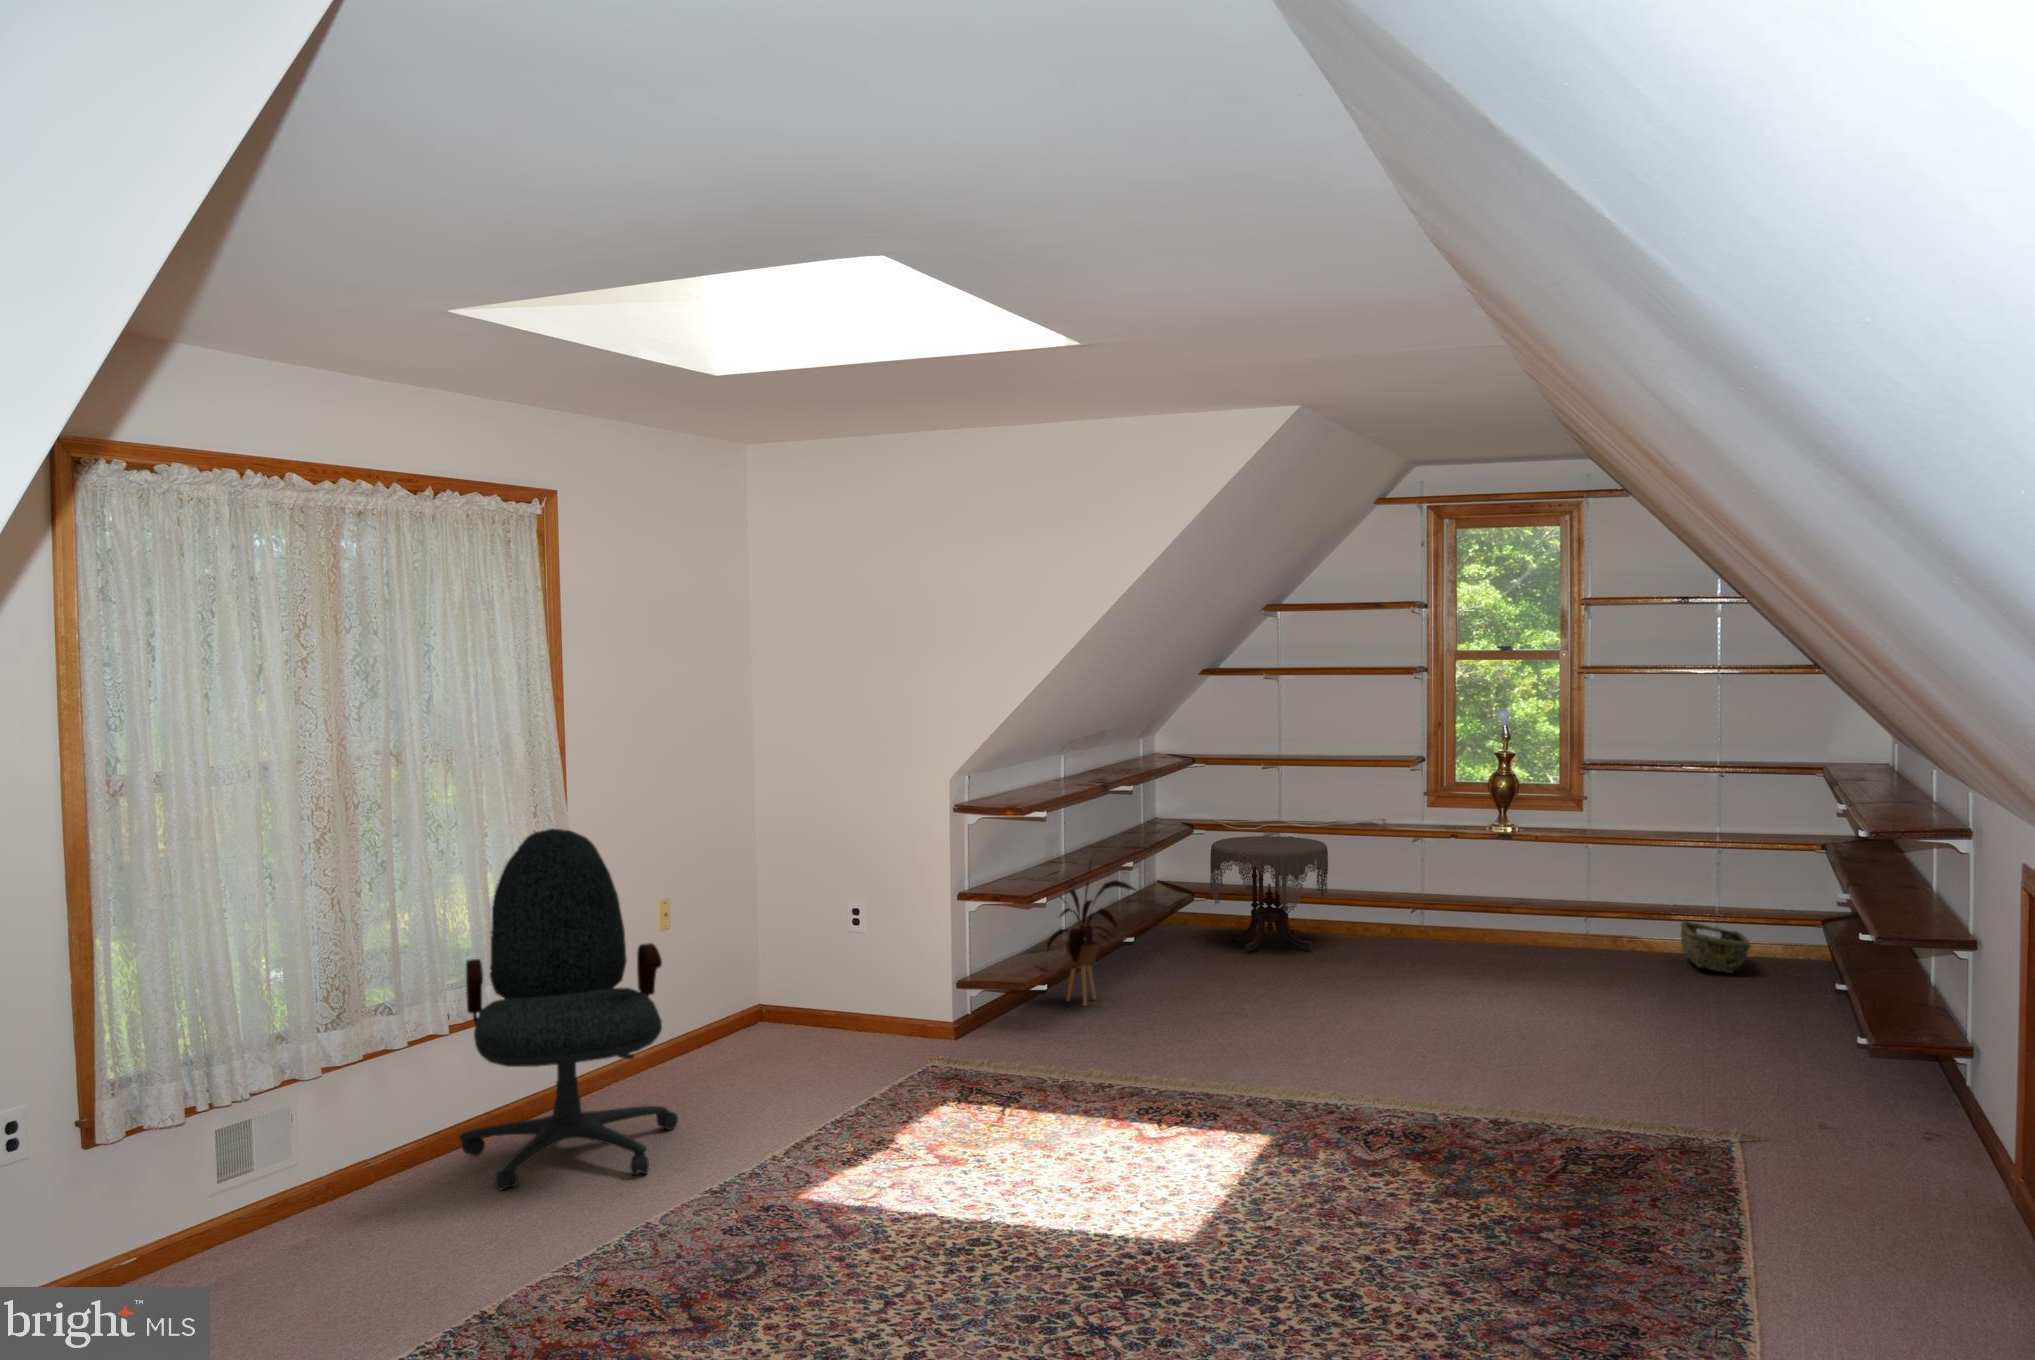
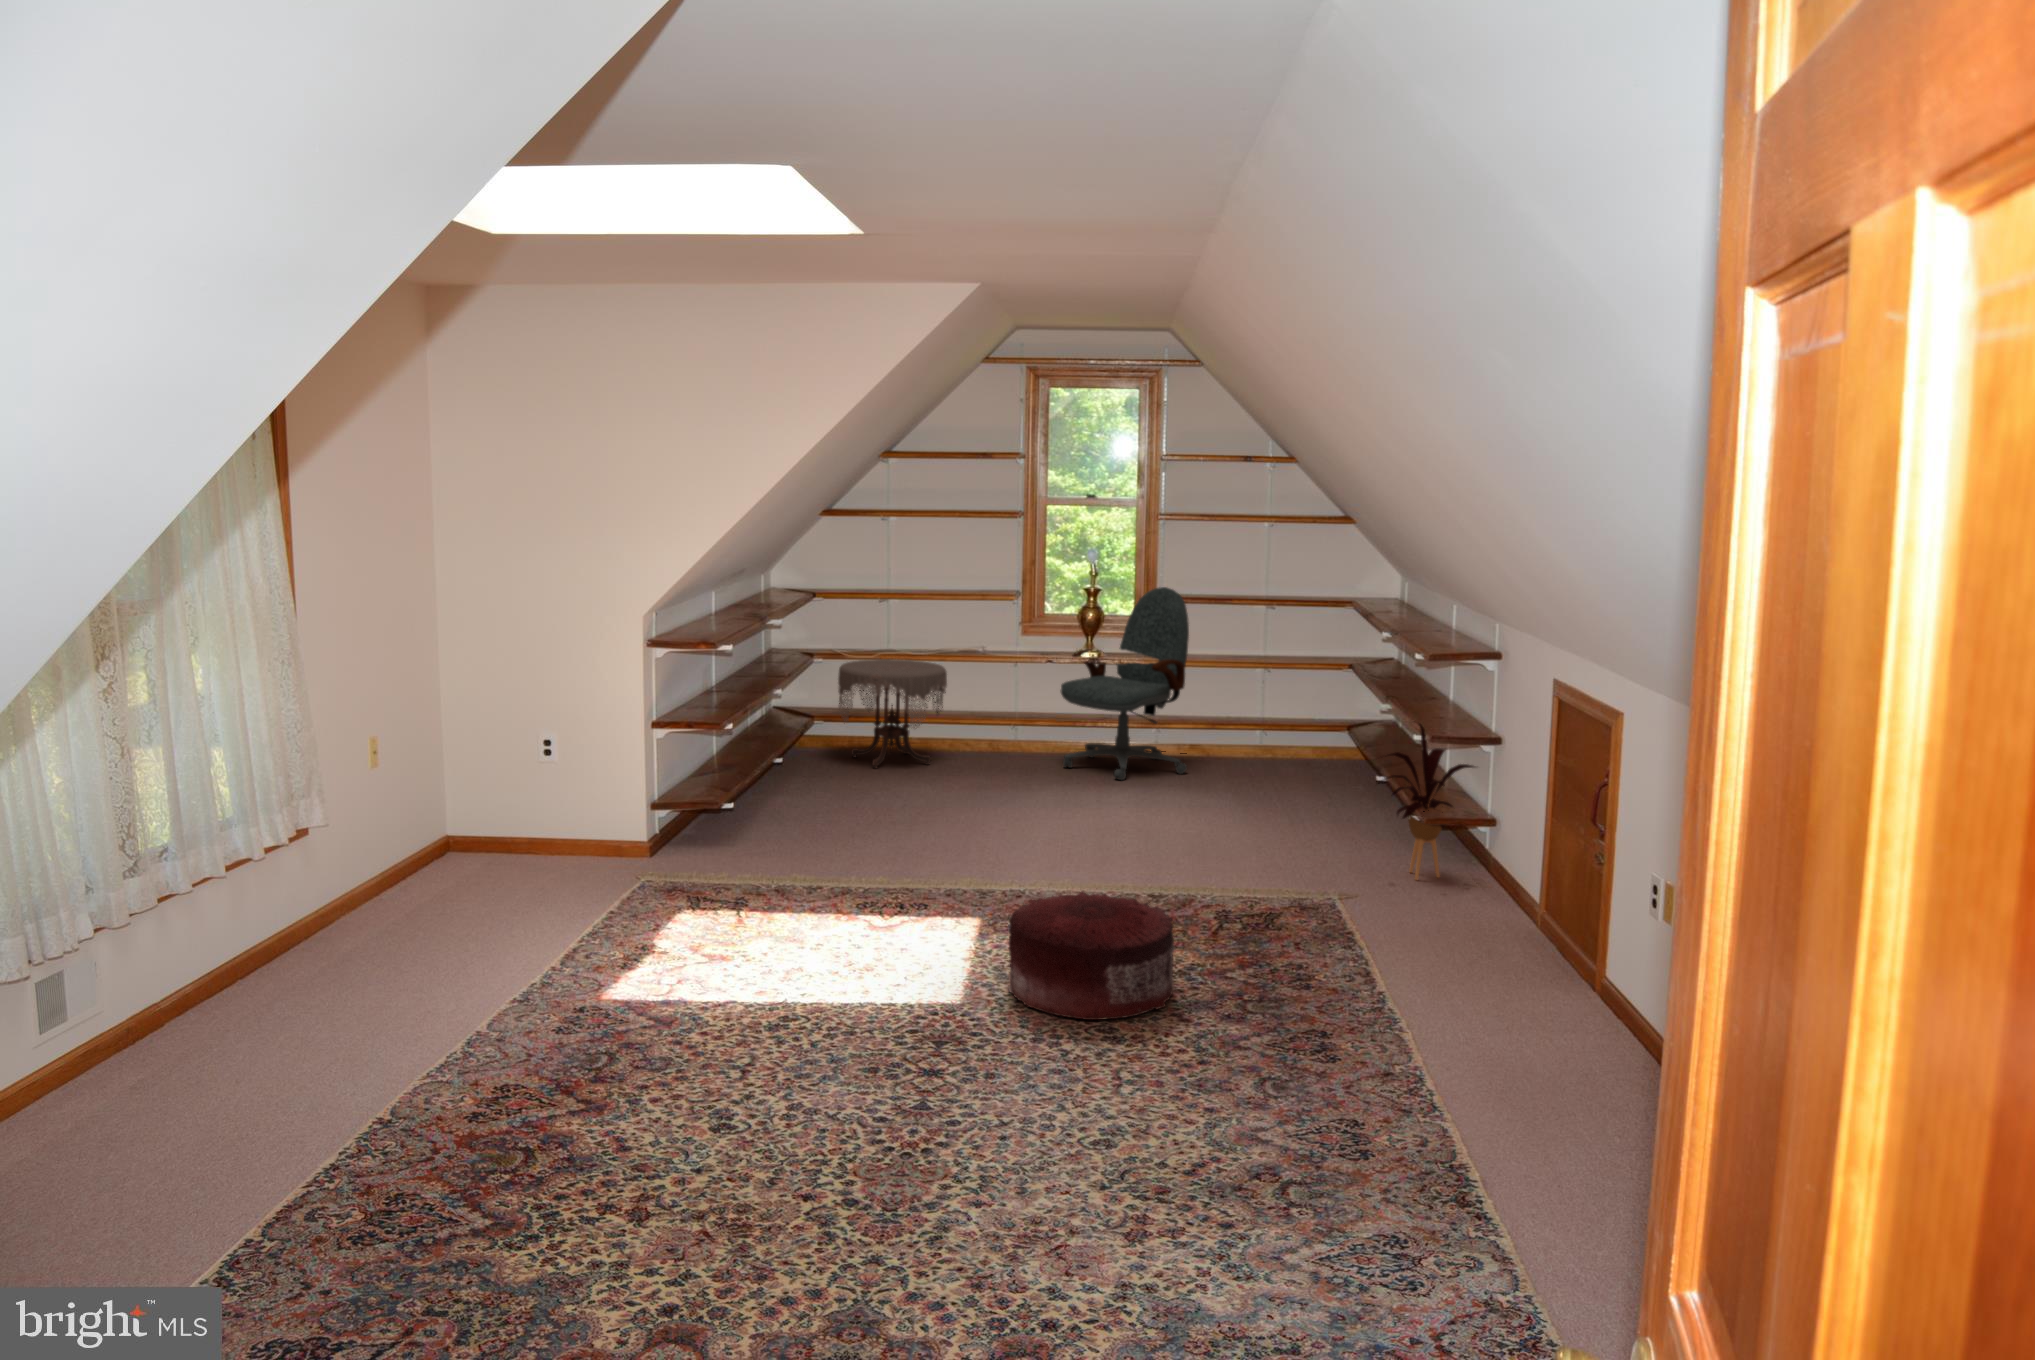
office chair: present [459,828,678,1190] -> present [1061,587,1189,780]
house plant: present [1047,866,1136,1006] -> present [1386,724,1474,880]
woven basket: present [1681,921,1750,973] -> none [1236,730,1293,773]
pouf: none [1245,1112,1456,1282] -> present [1008,891,1174,1020]

